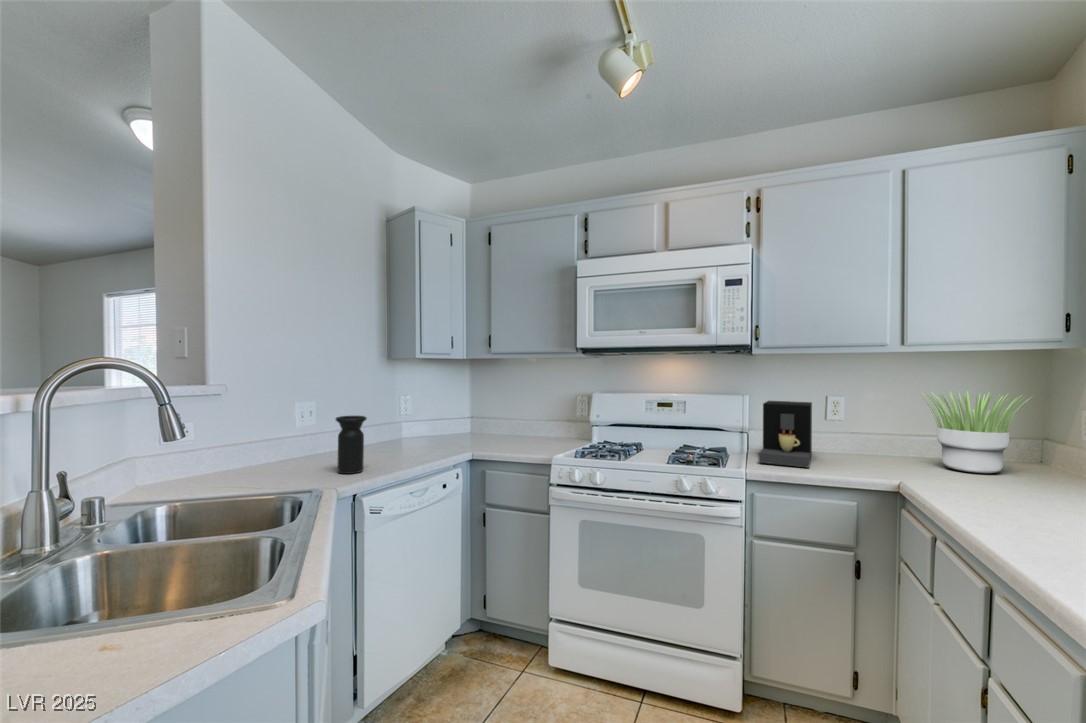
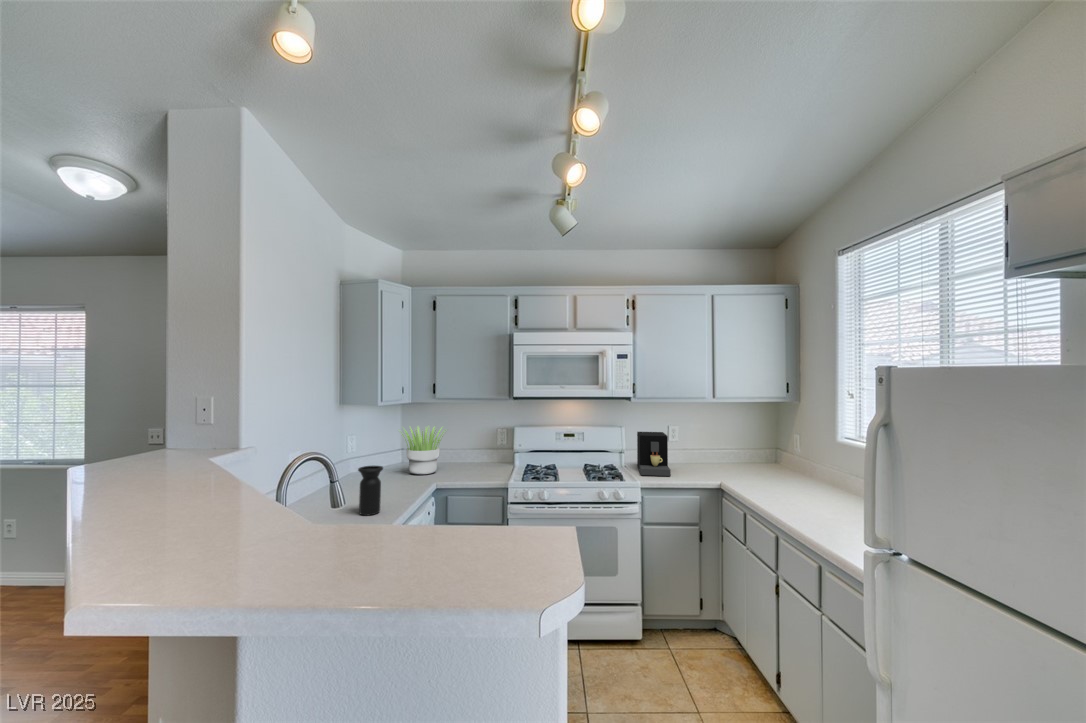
potted plant: present [923,391,1029,474] -> present [402,427,444,475]

